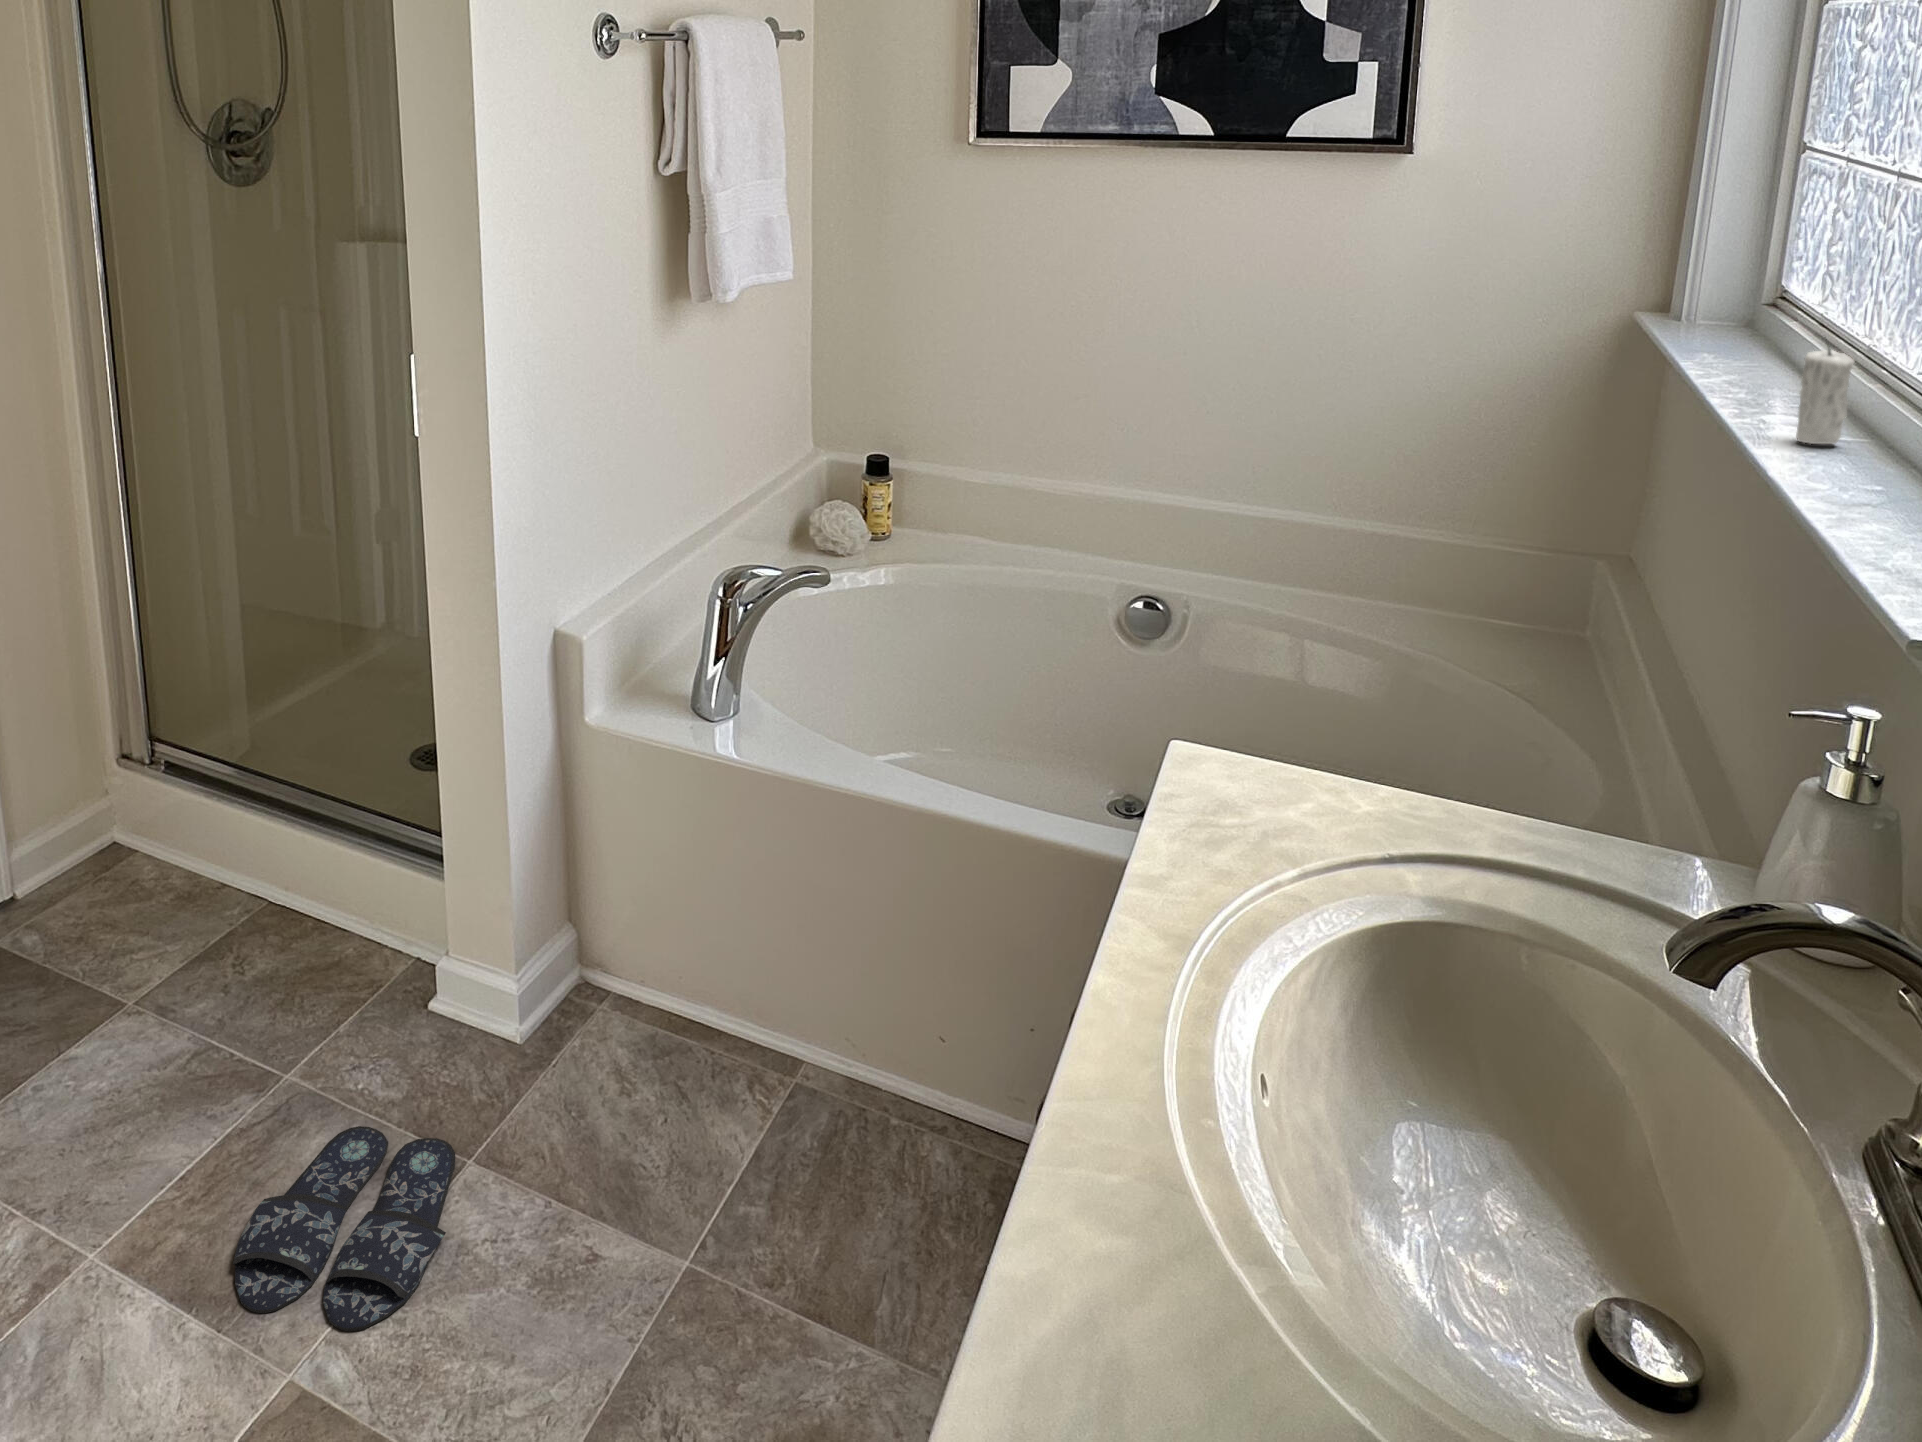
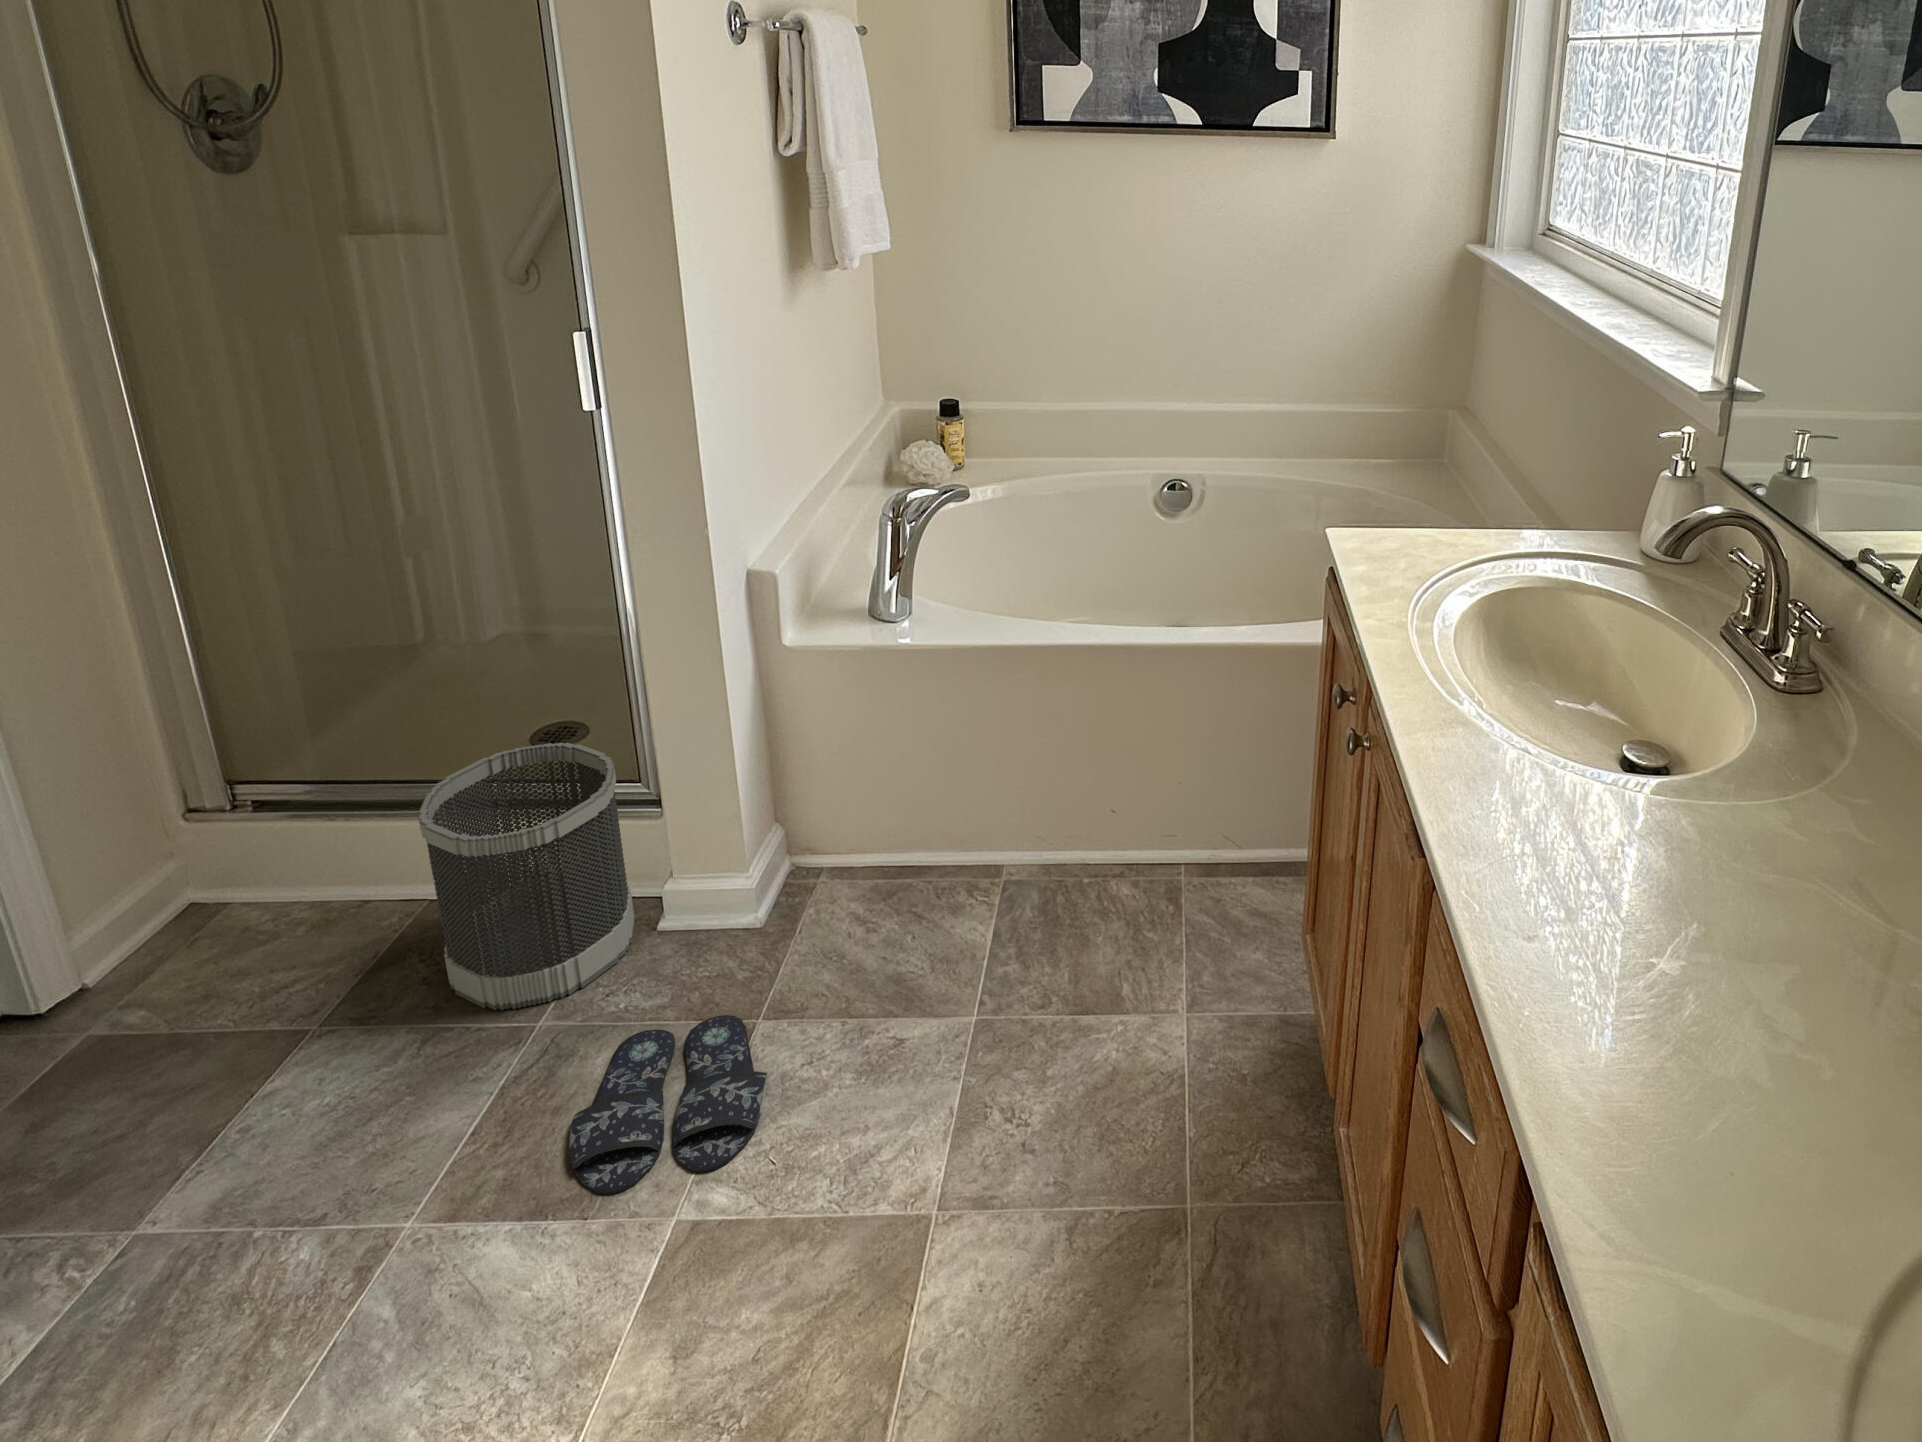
candle: present [1796,339,1854,444] -> none [1596,243,1623,310]
wastebasket: none [227,772,419,1056] -> present [418,742,635,1010]

